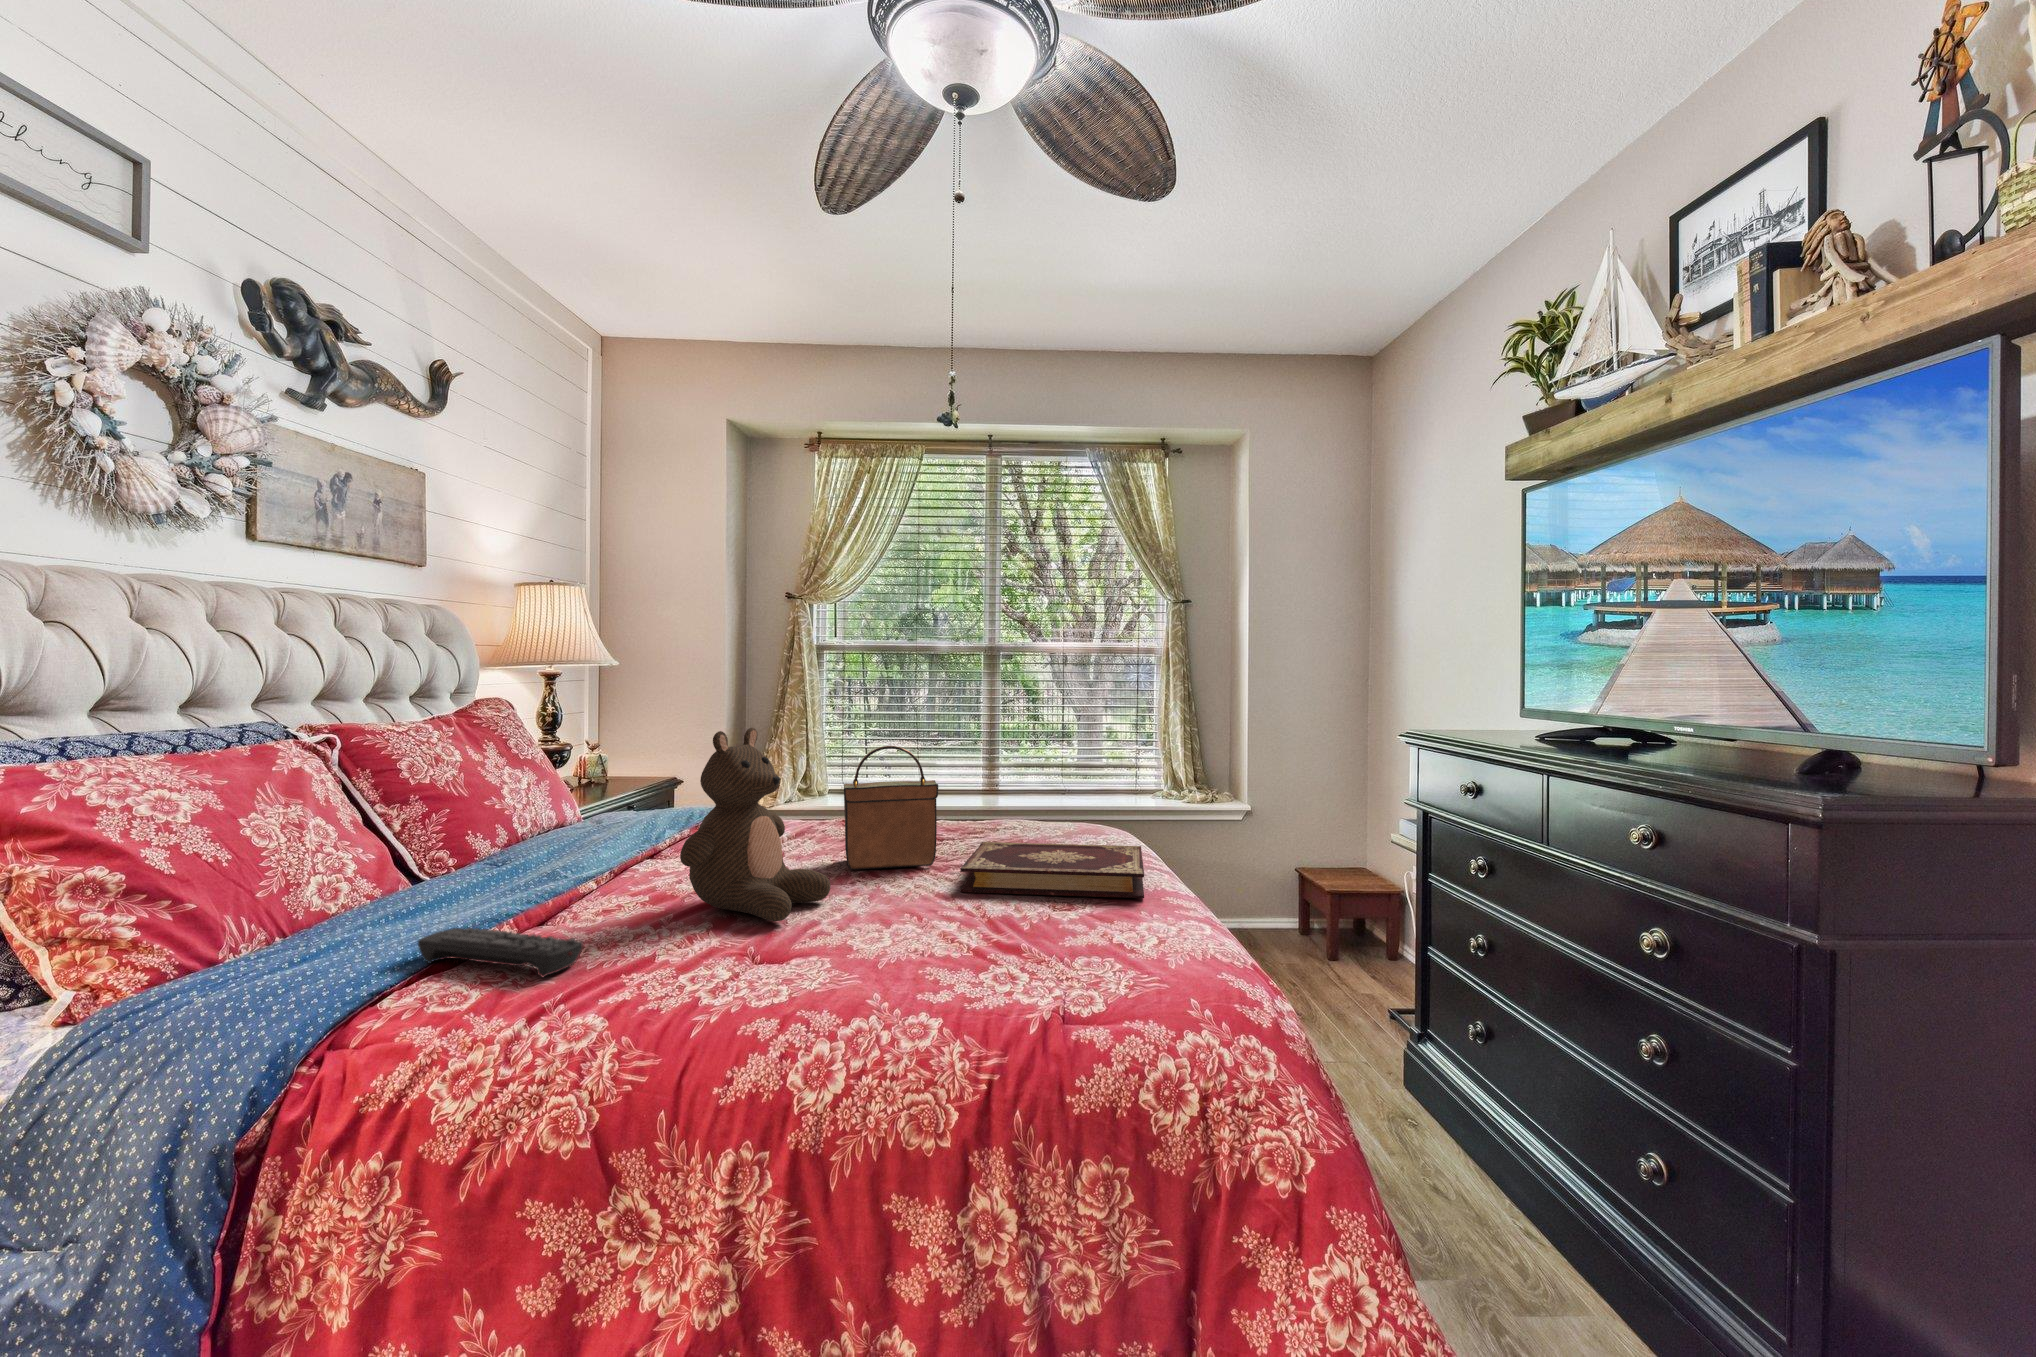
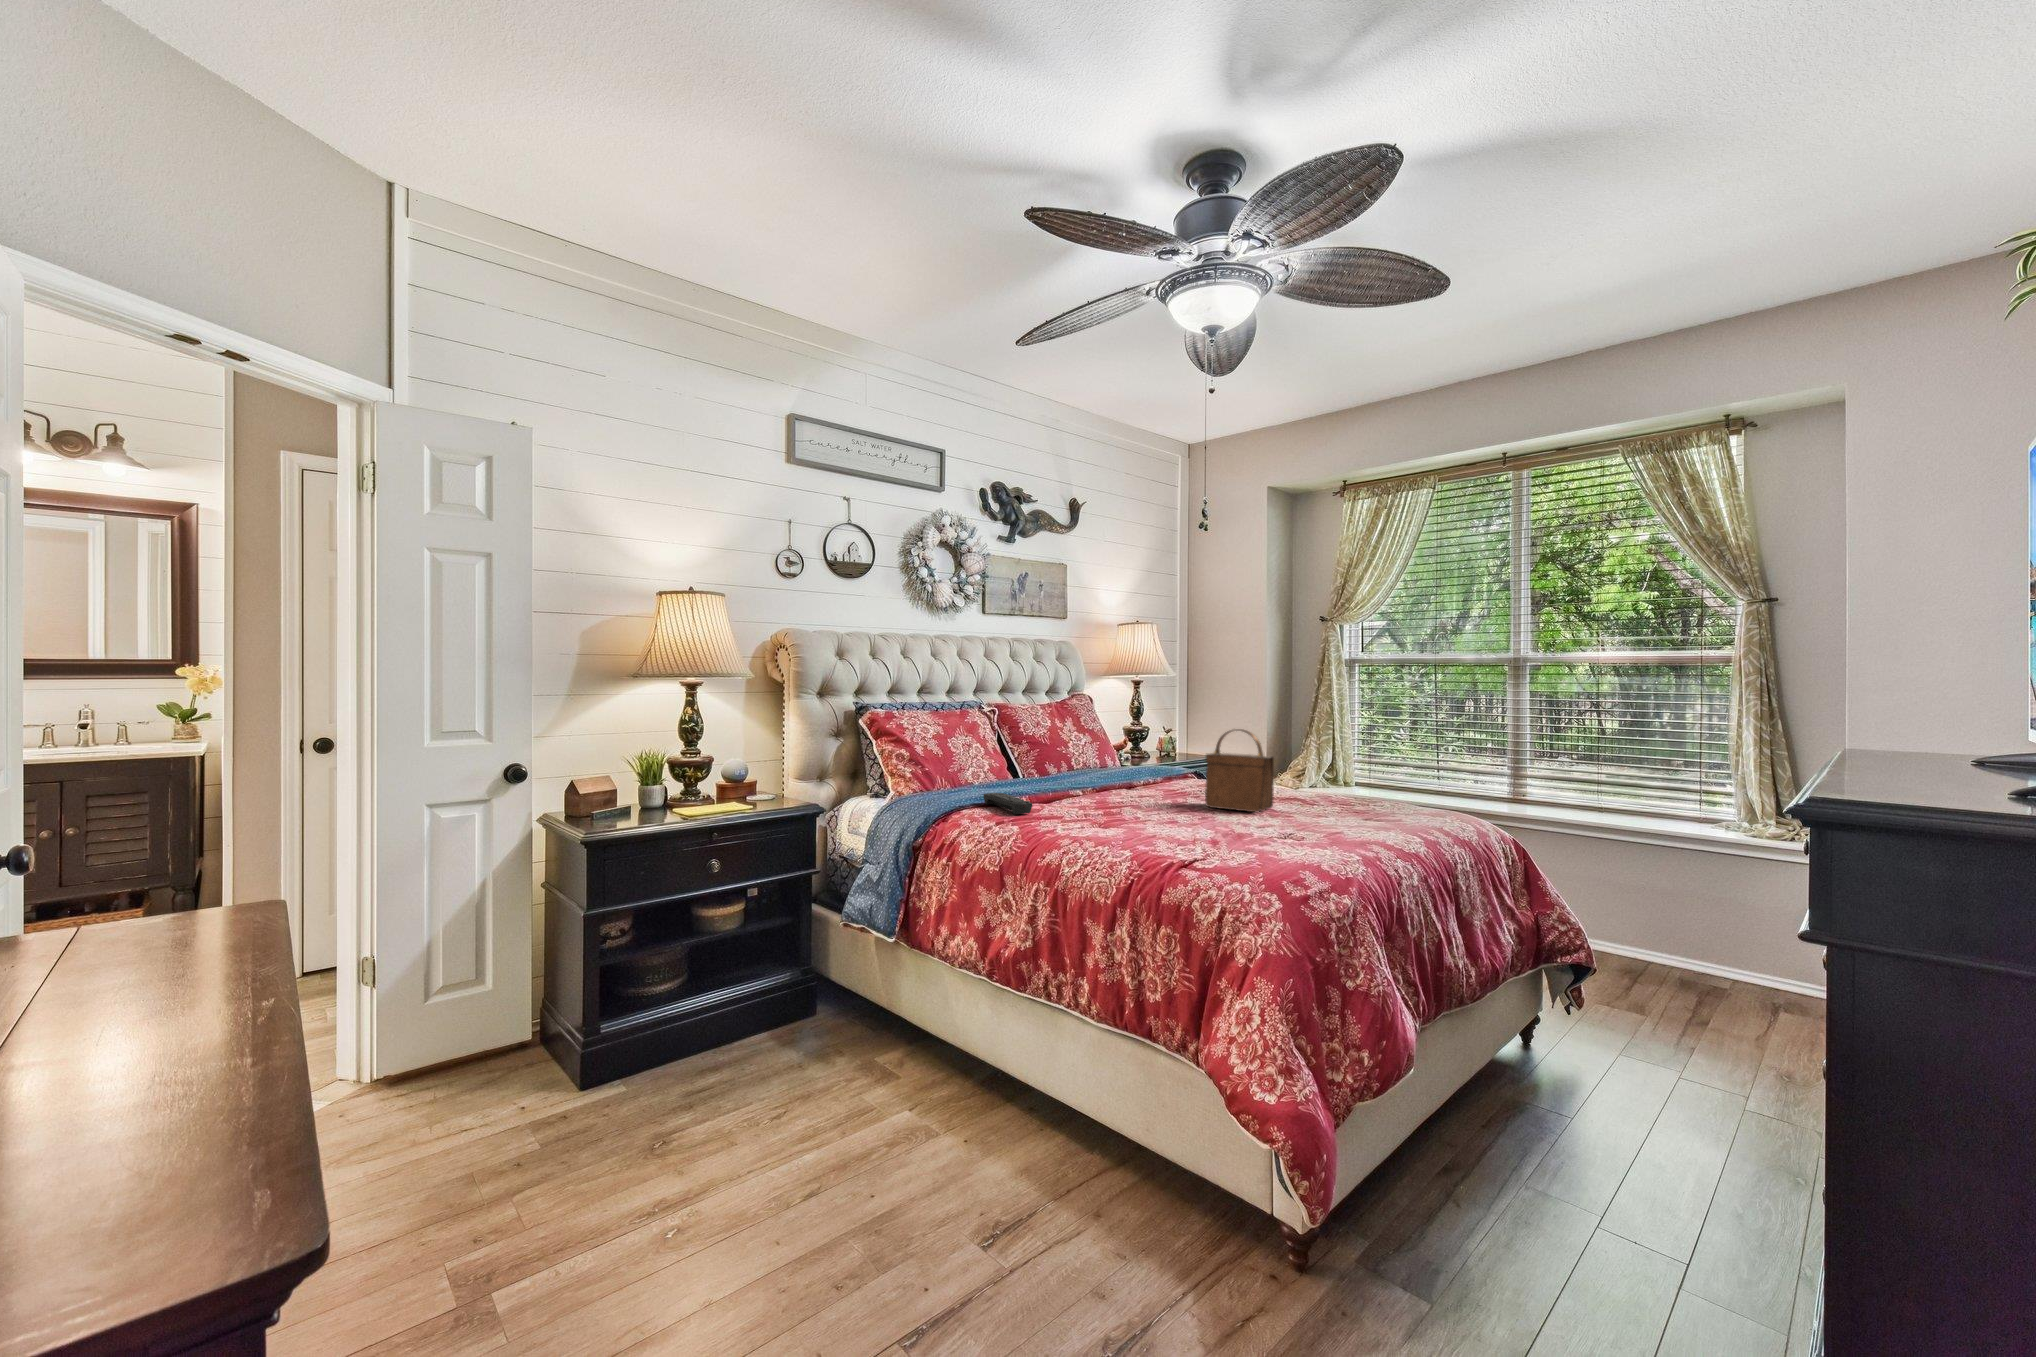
stuffed bear: present [680,728,831,921] -> none [1086,710,1170,816]
book: present [960,842,1144,898] -> none [1246,803,1409,845]

